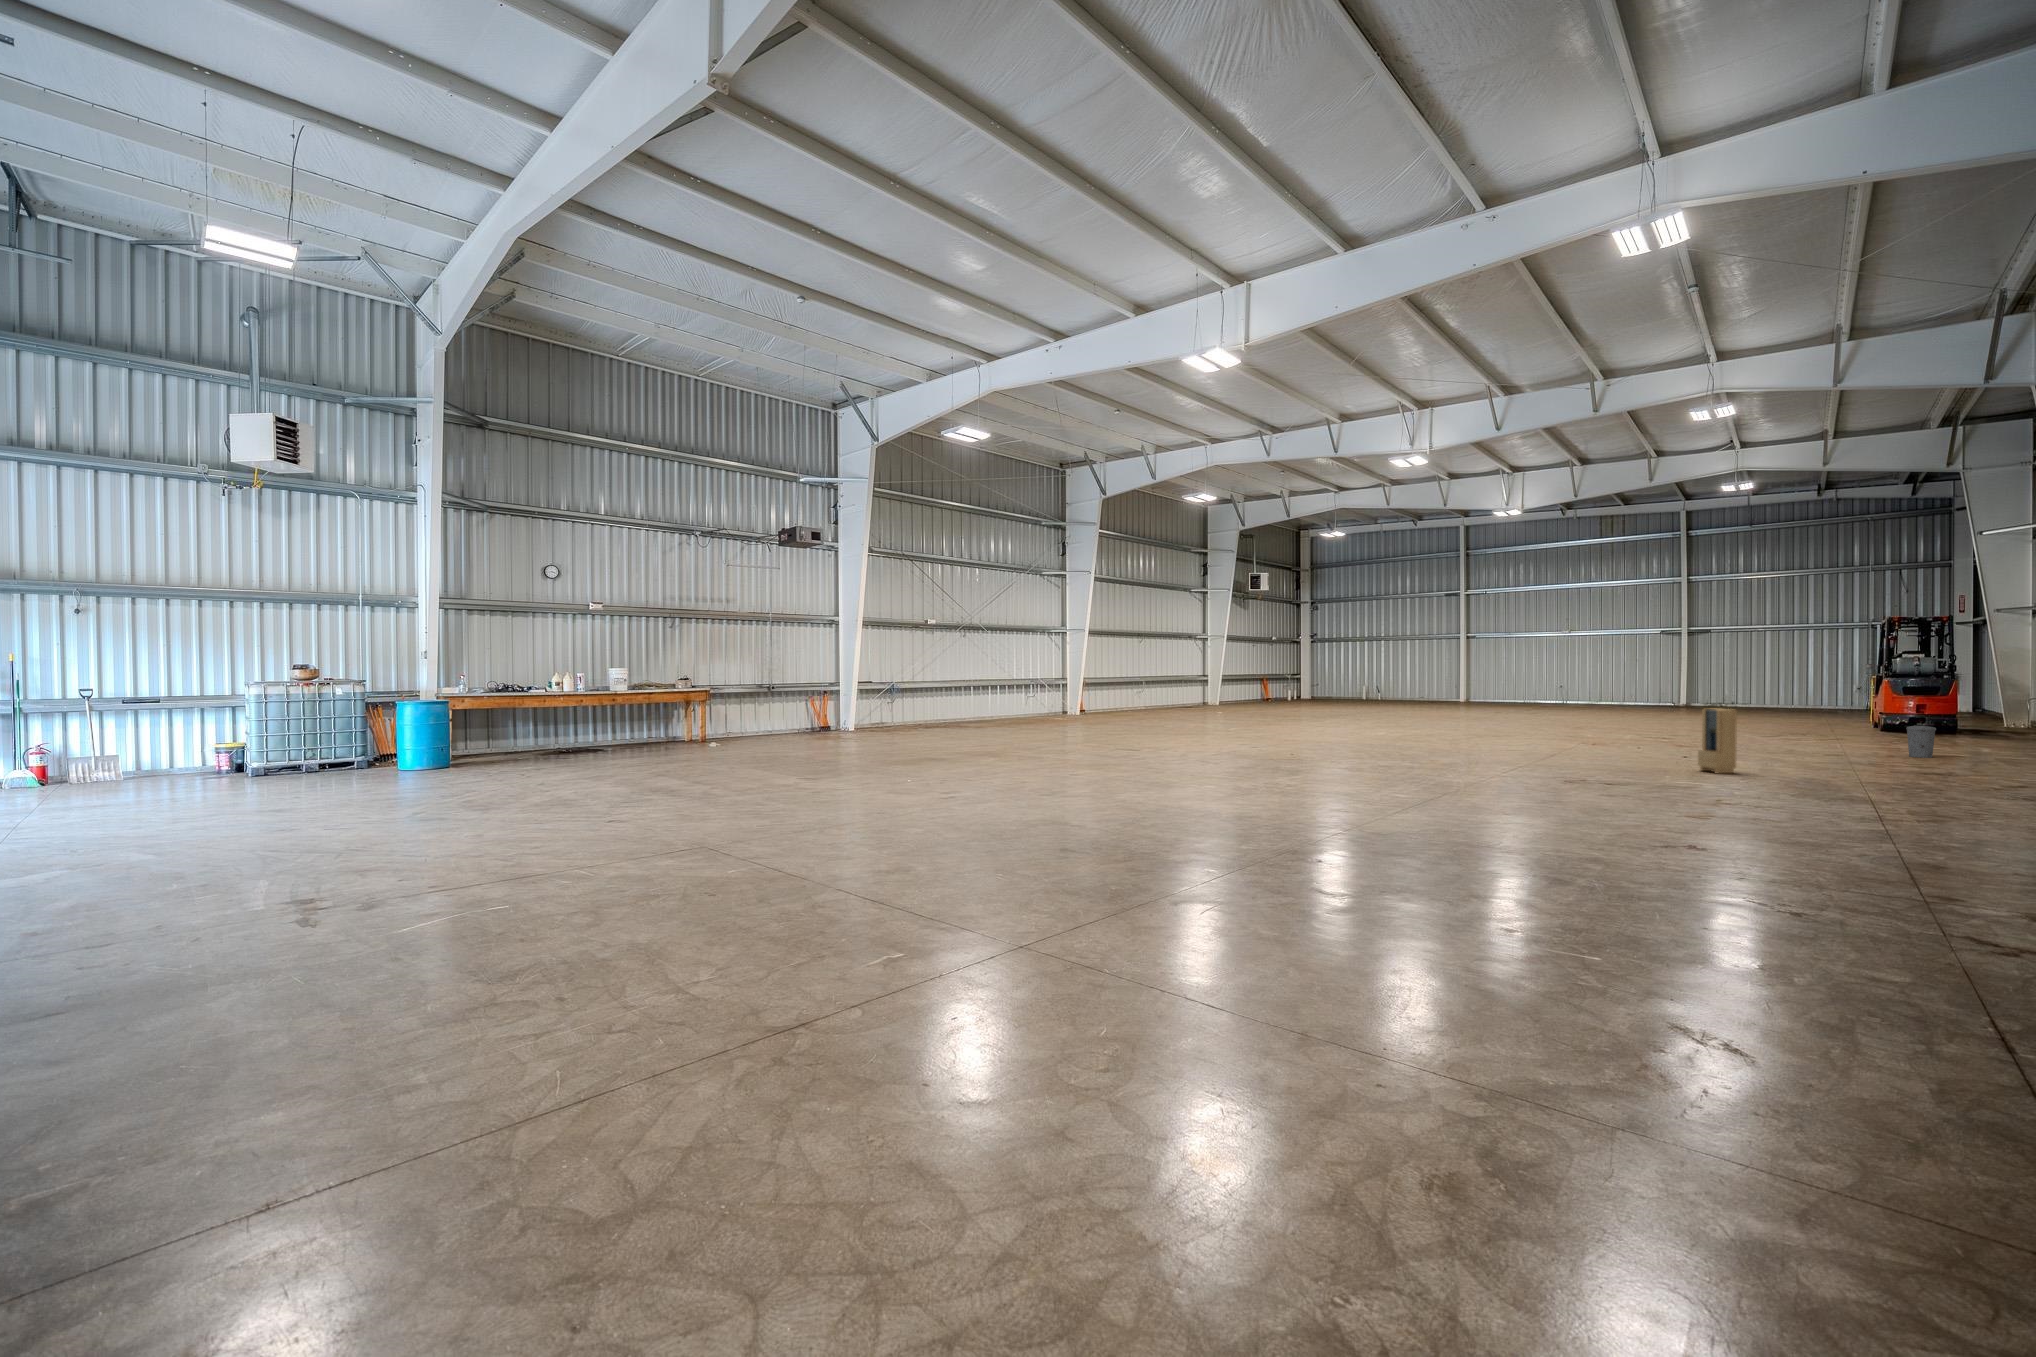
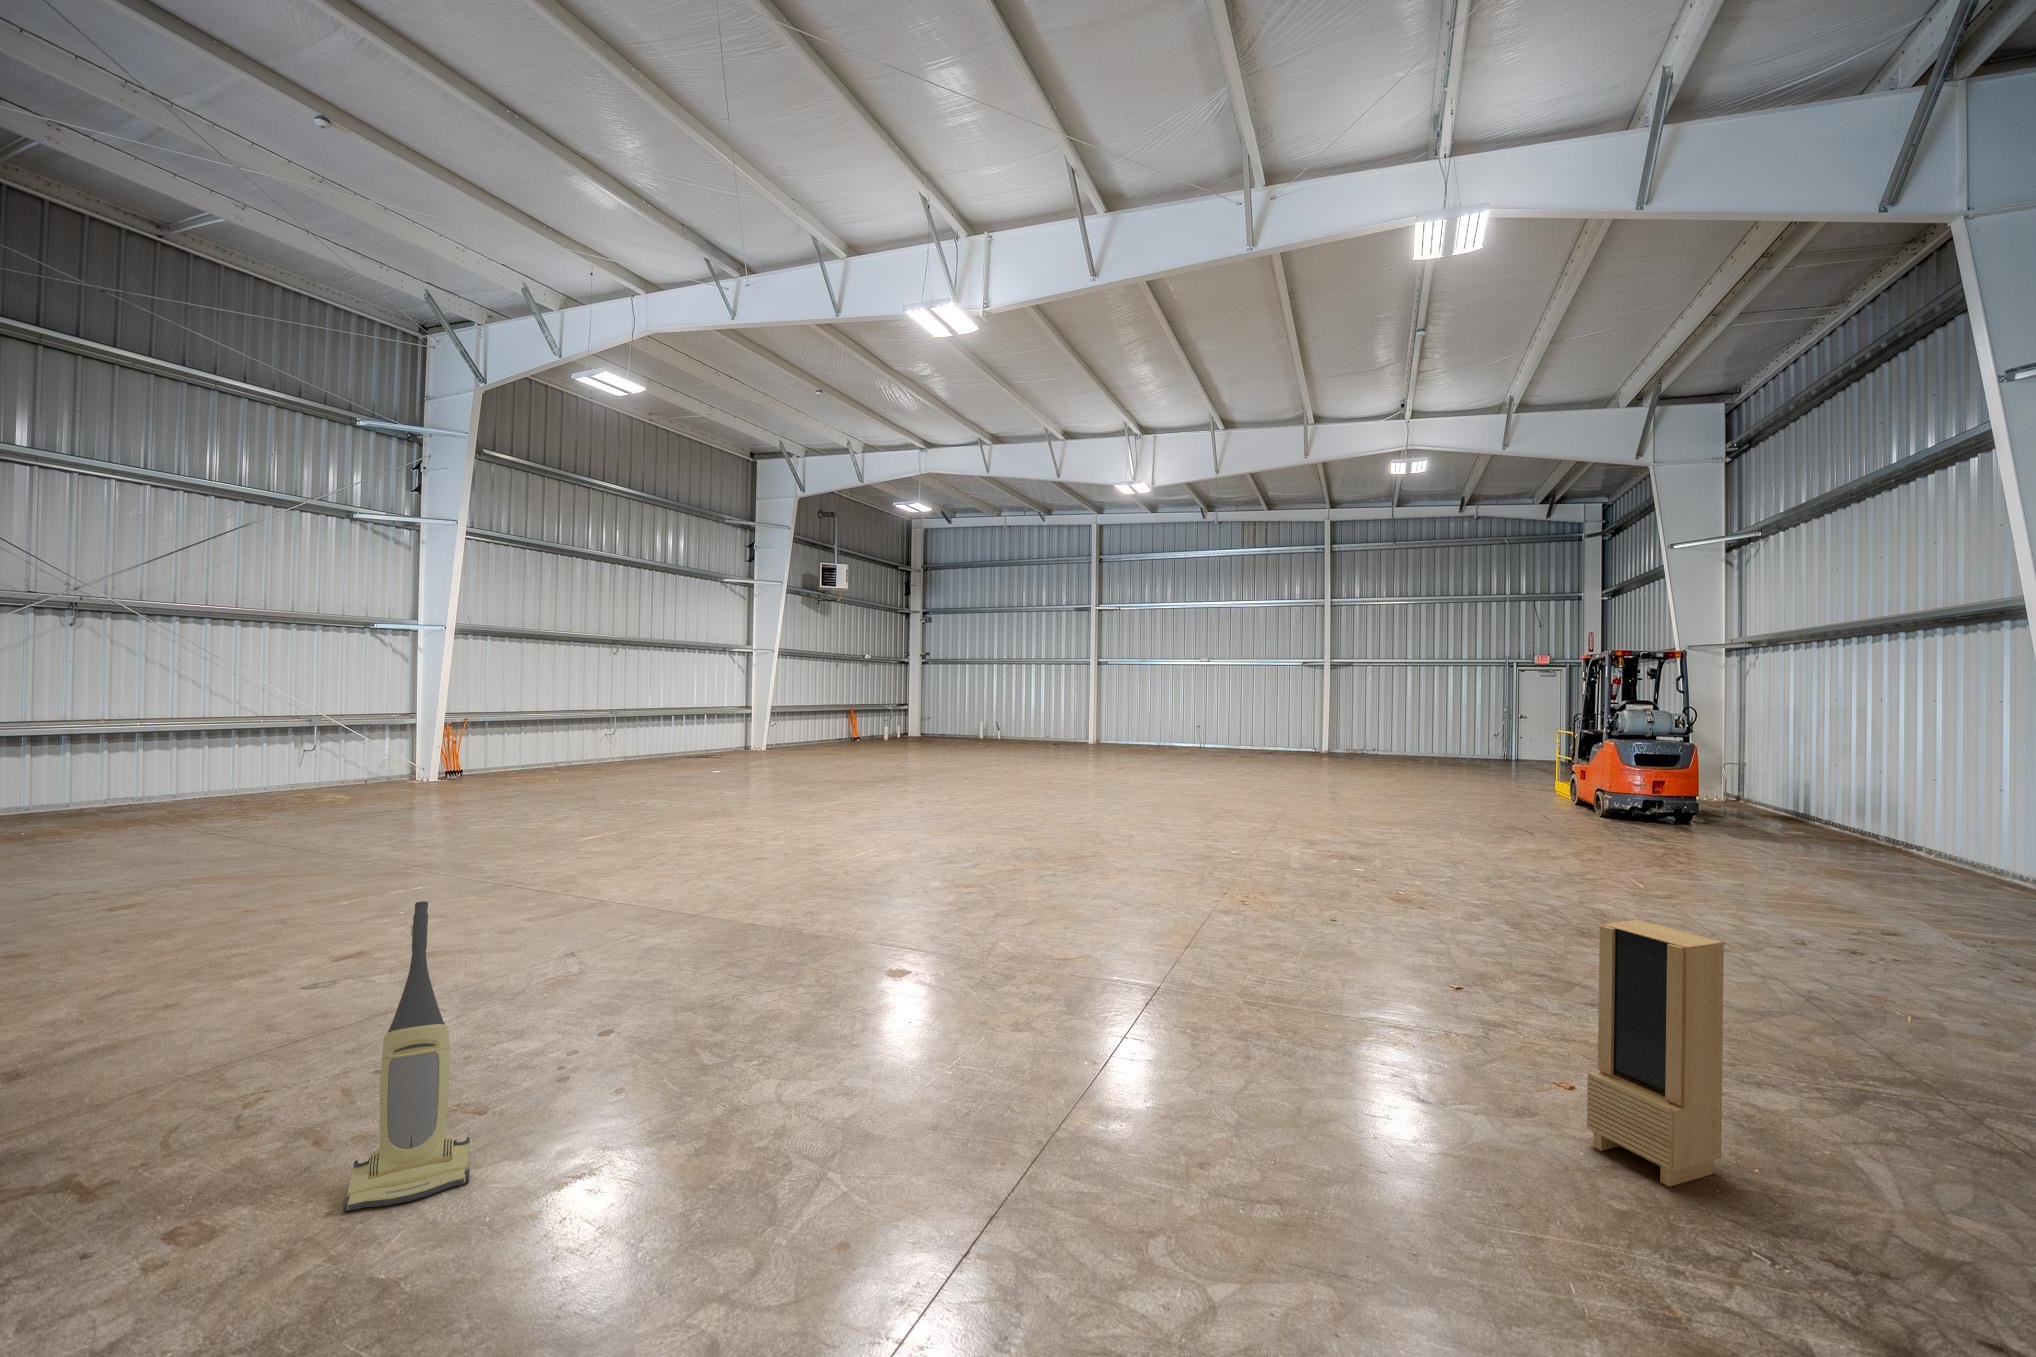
vacuum cleaner: none [1349,701,1377,766] -> present [343,901,470,1212]
trash can: present [1906,726,1936,758] -> none [1818,871,1879,944]

